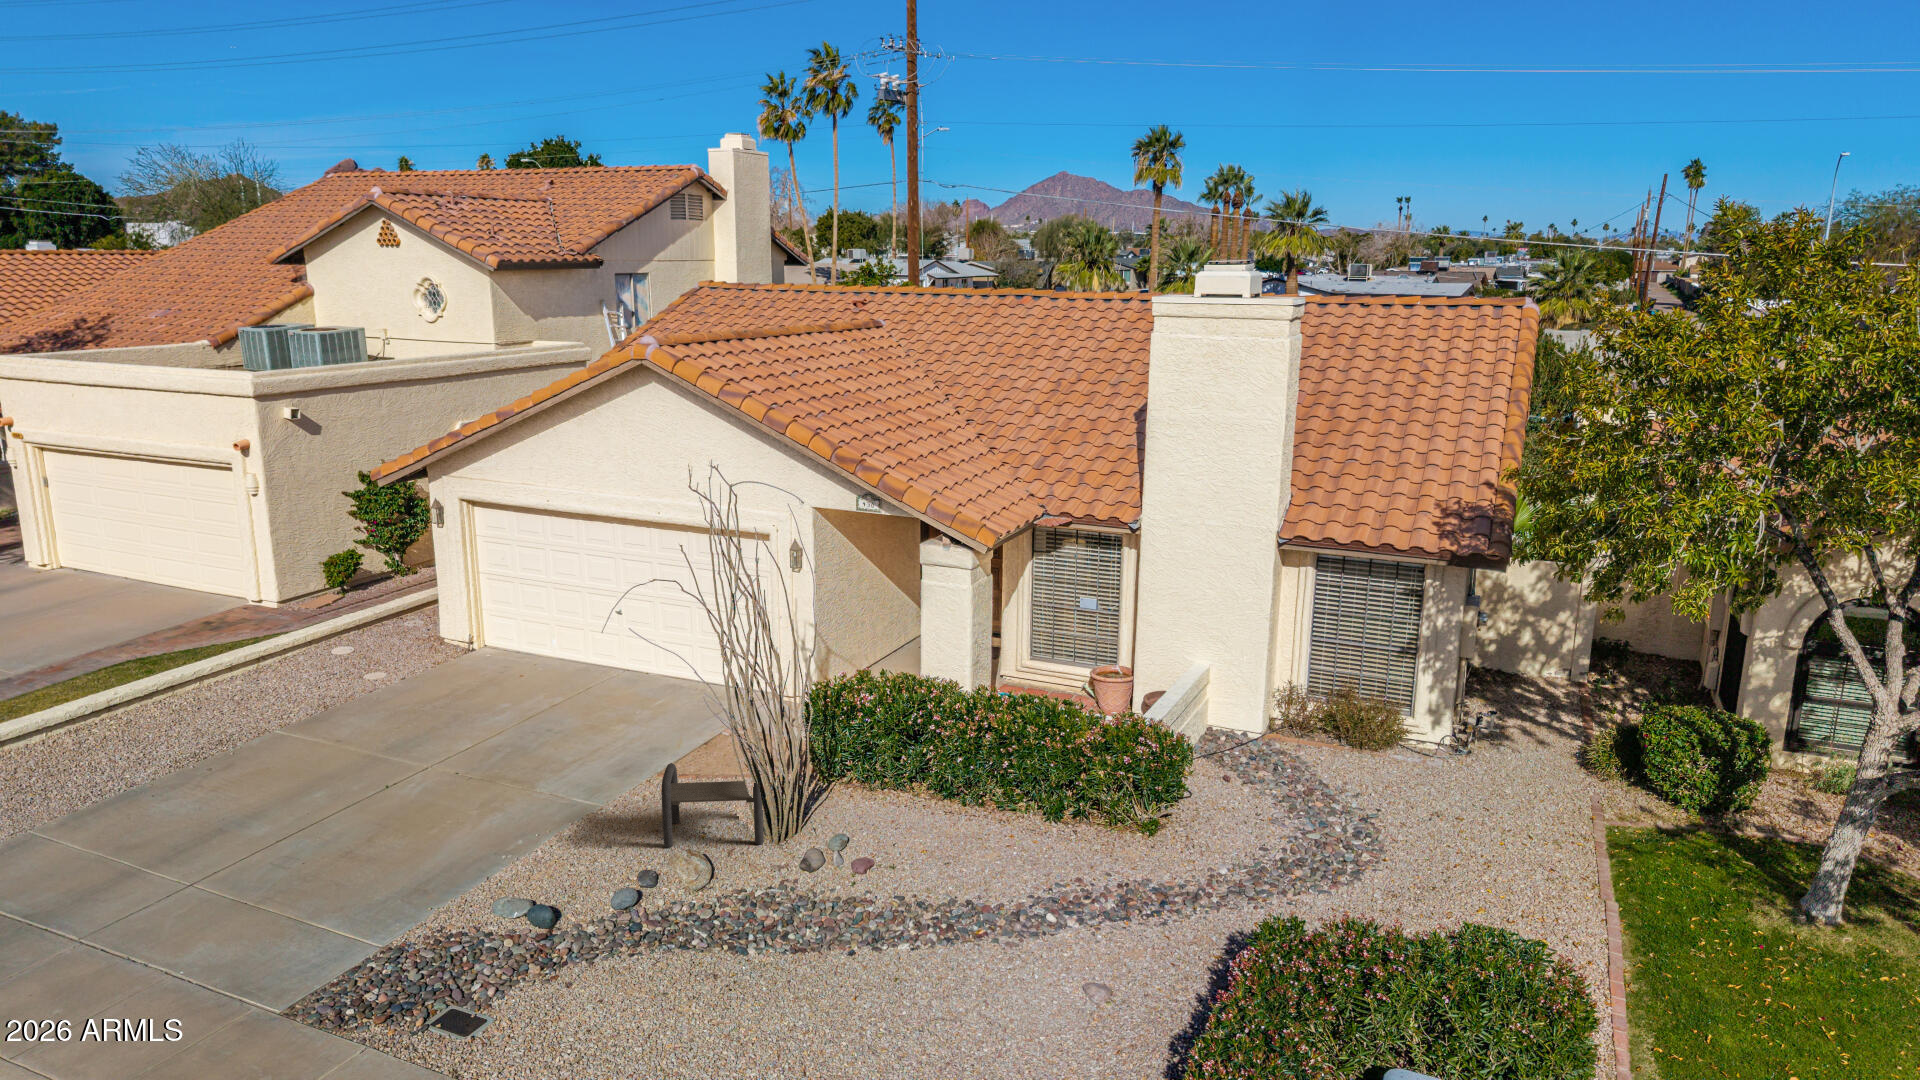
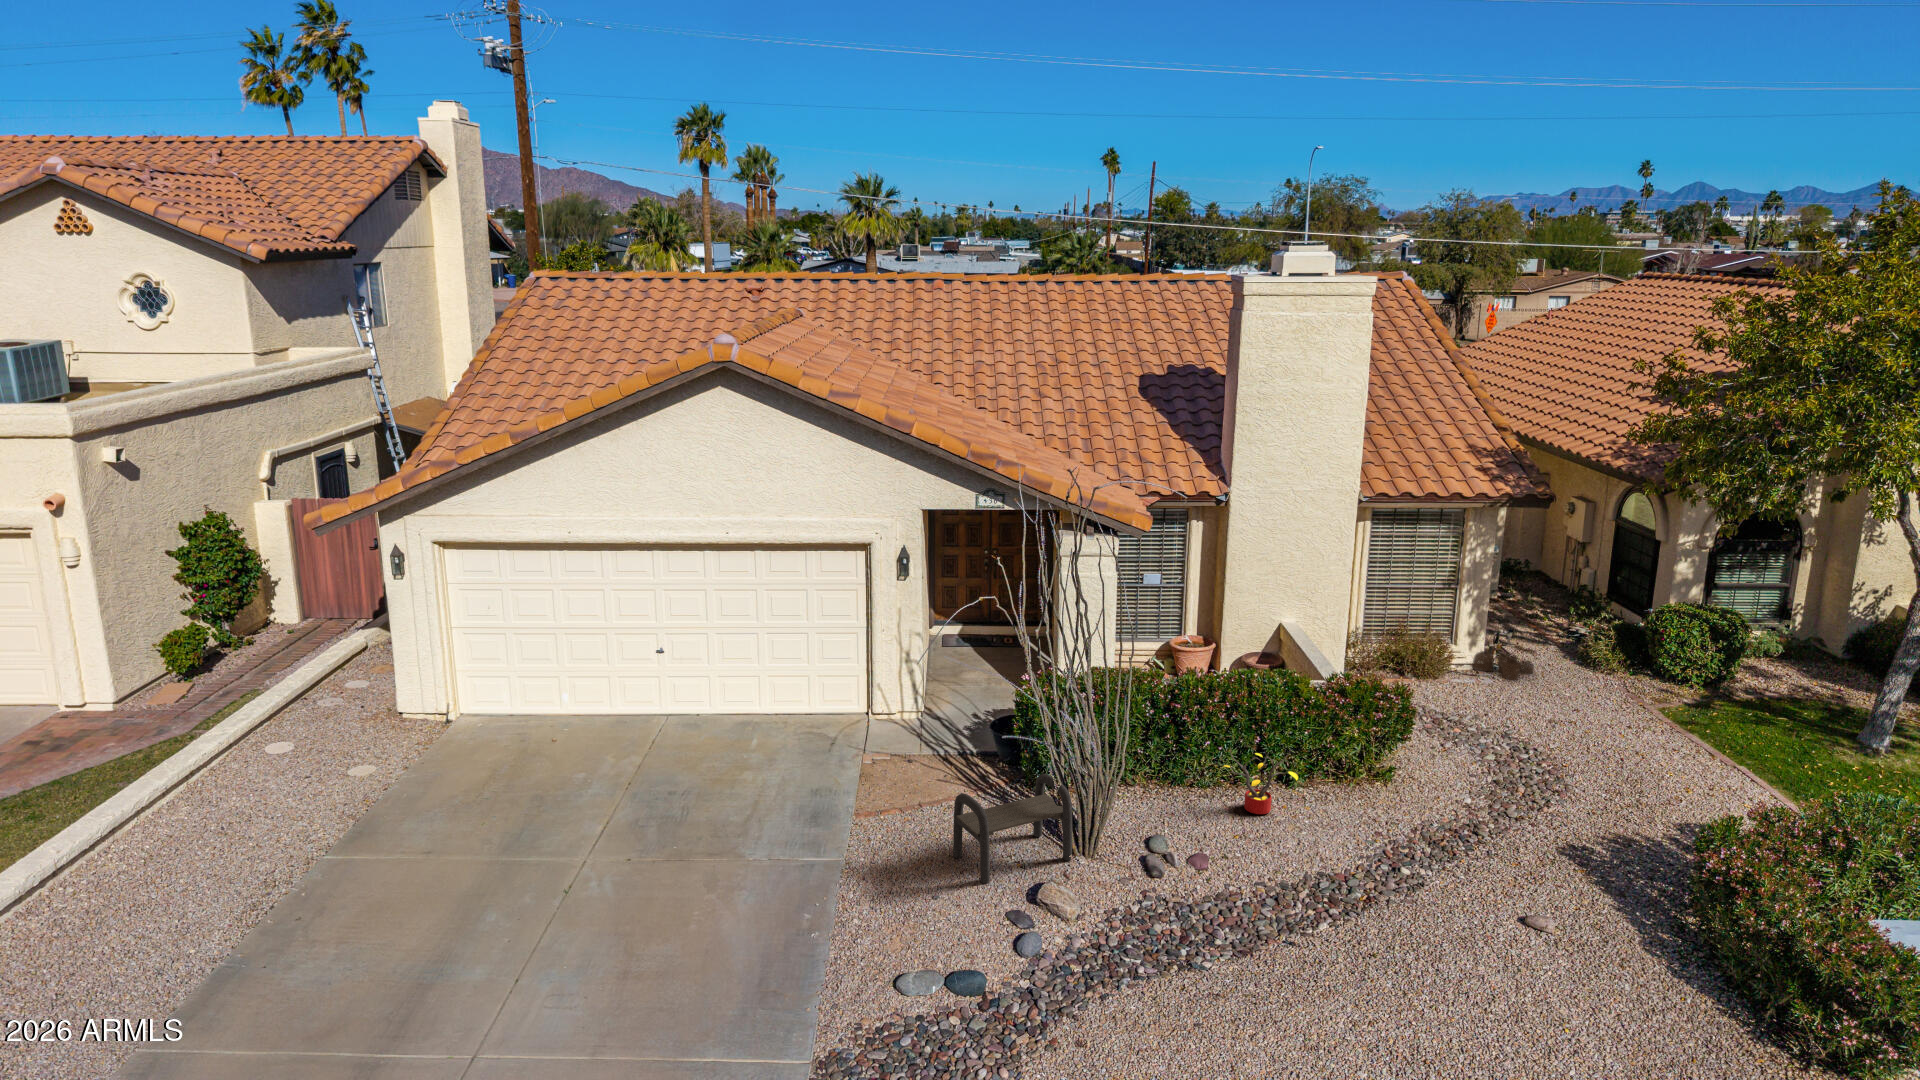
woven basket: none [1427,730,1497,768] -> present [1472,651,1534,680]
decorative plant: none [966,769,1024,842] -> present [1224,747,1298,814]

